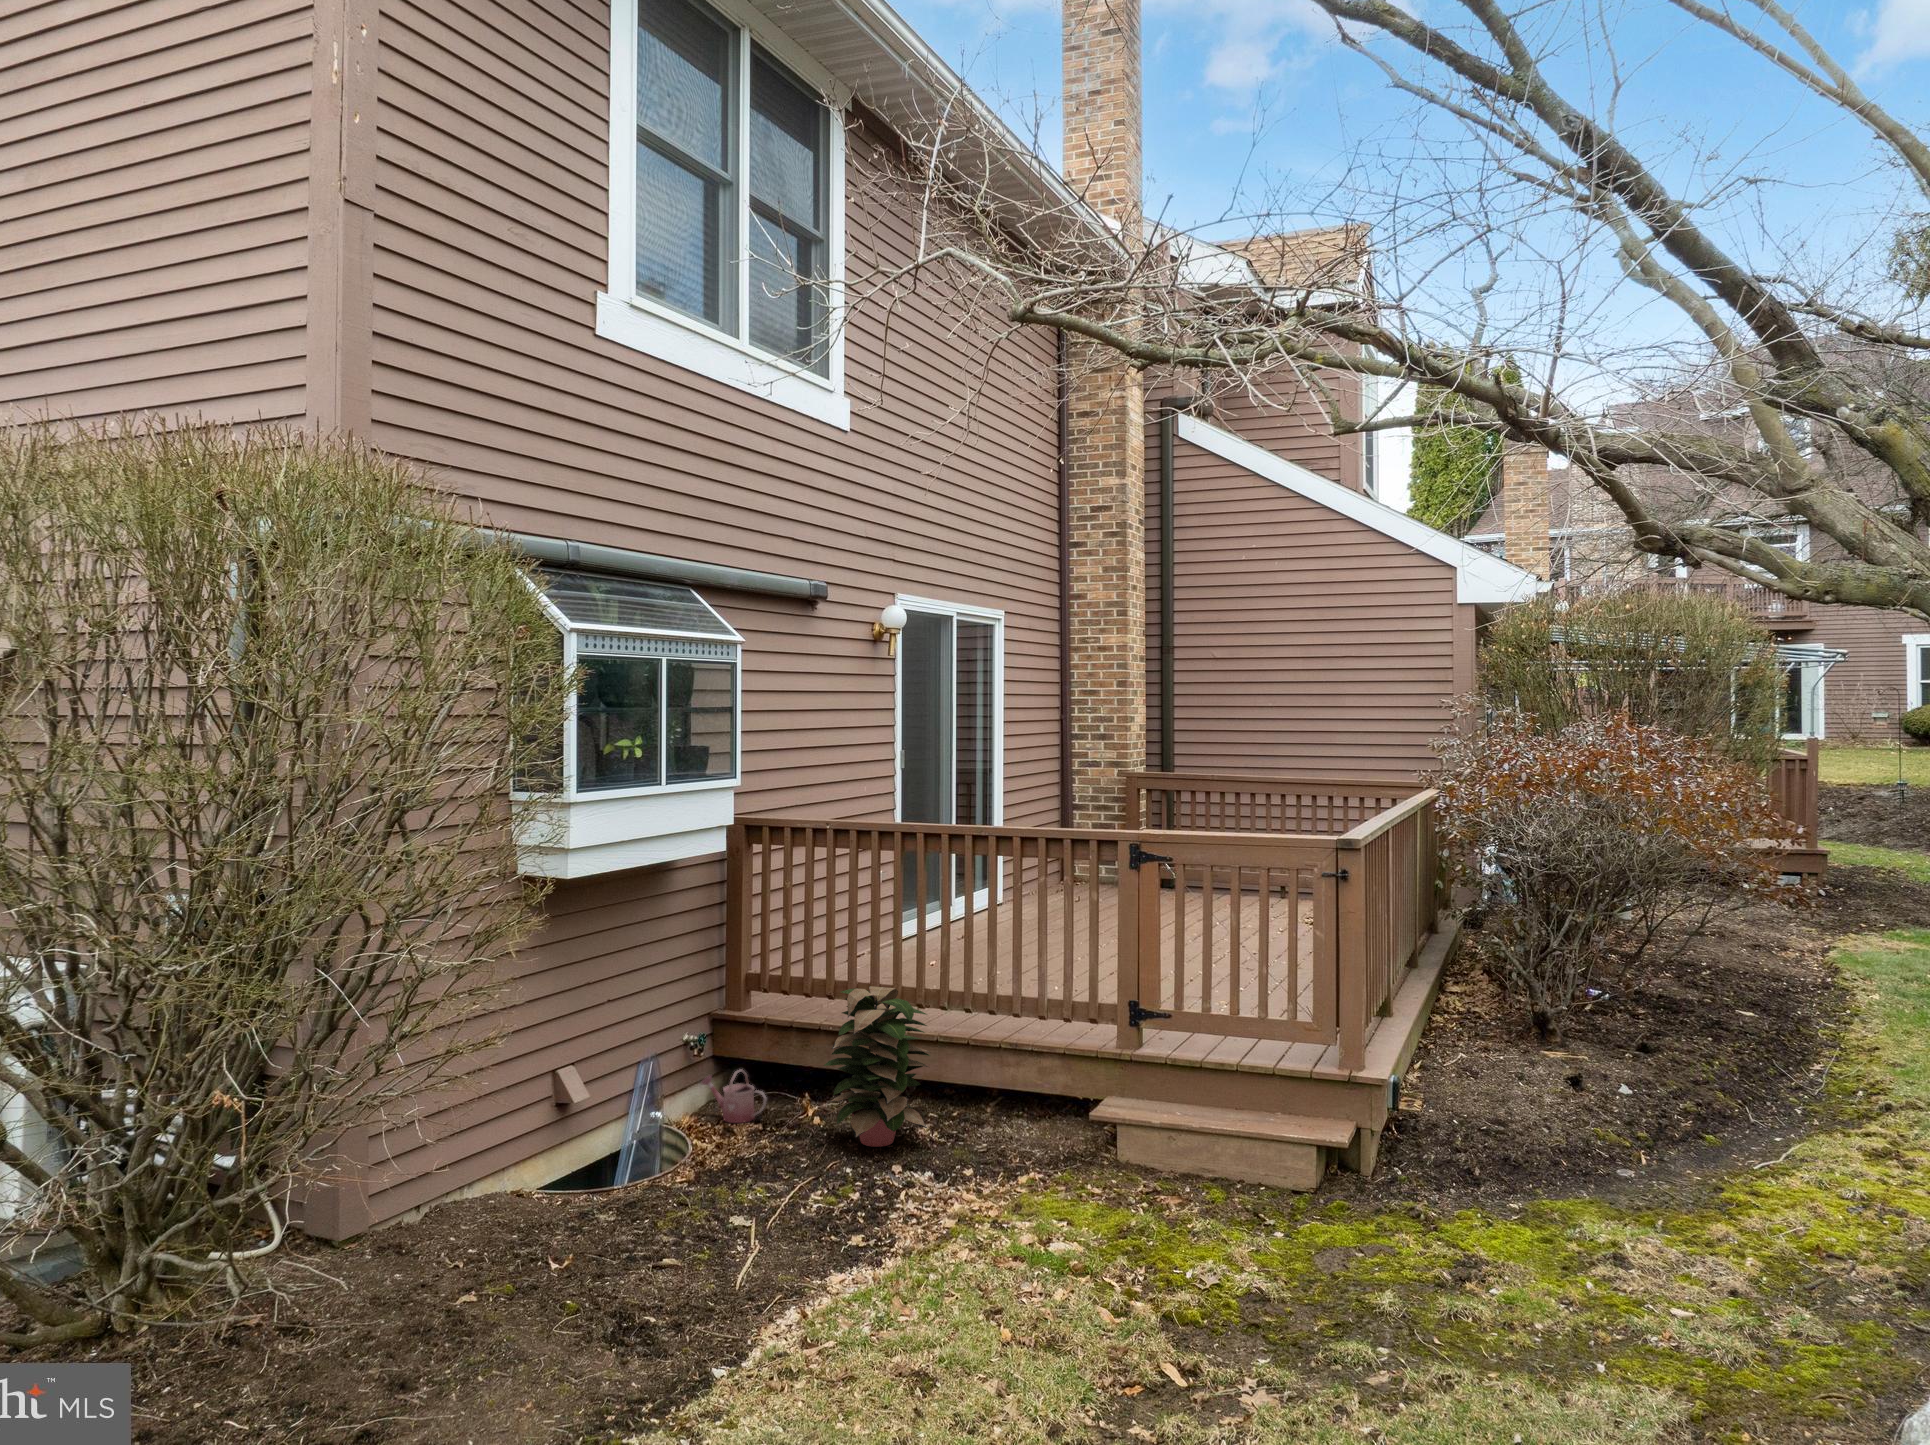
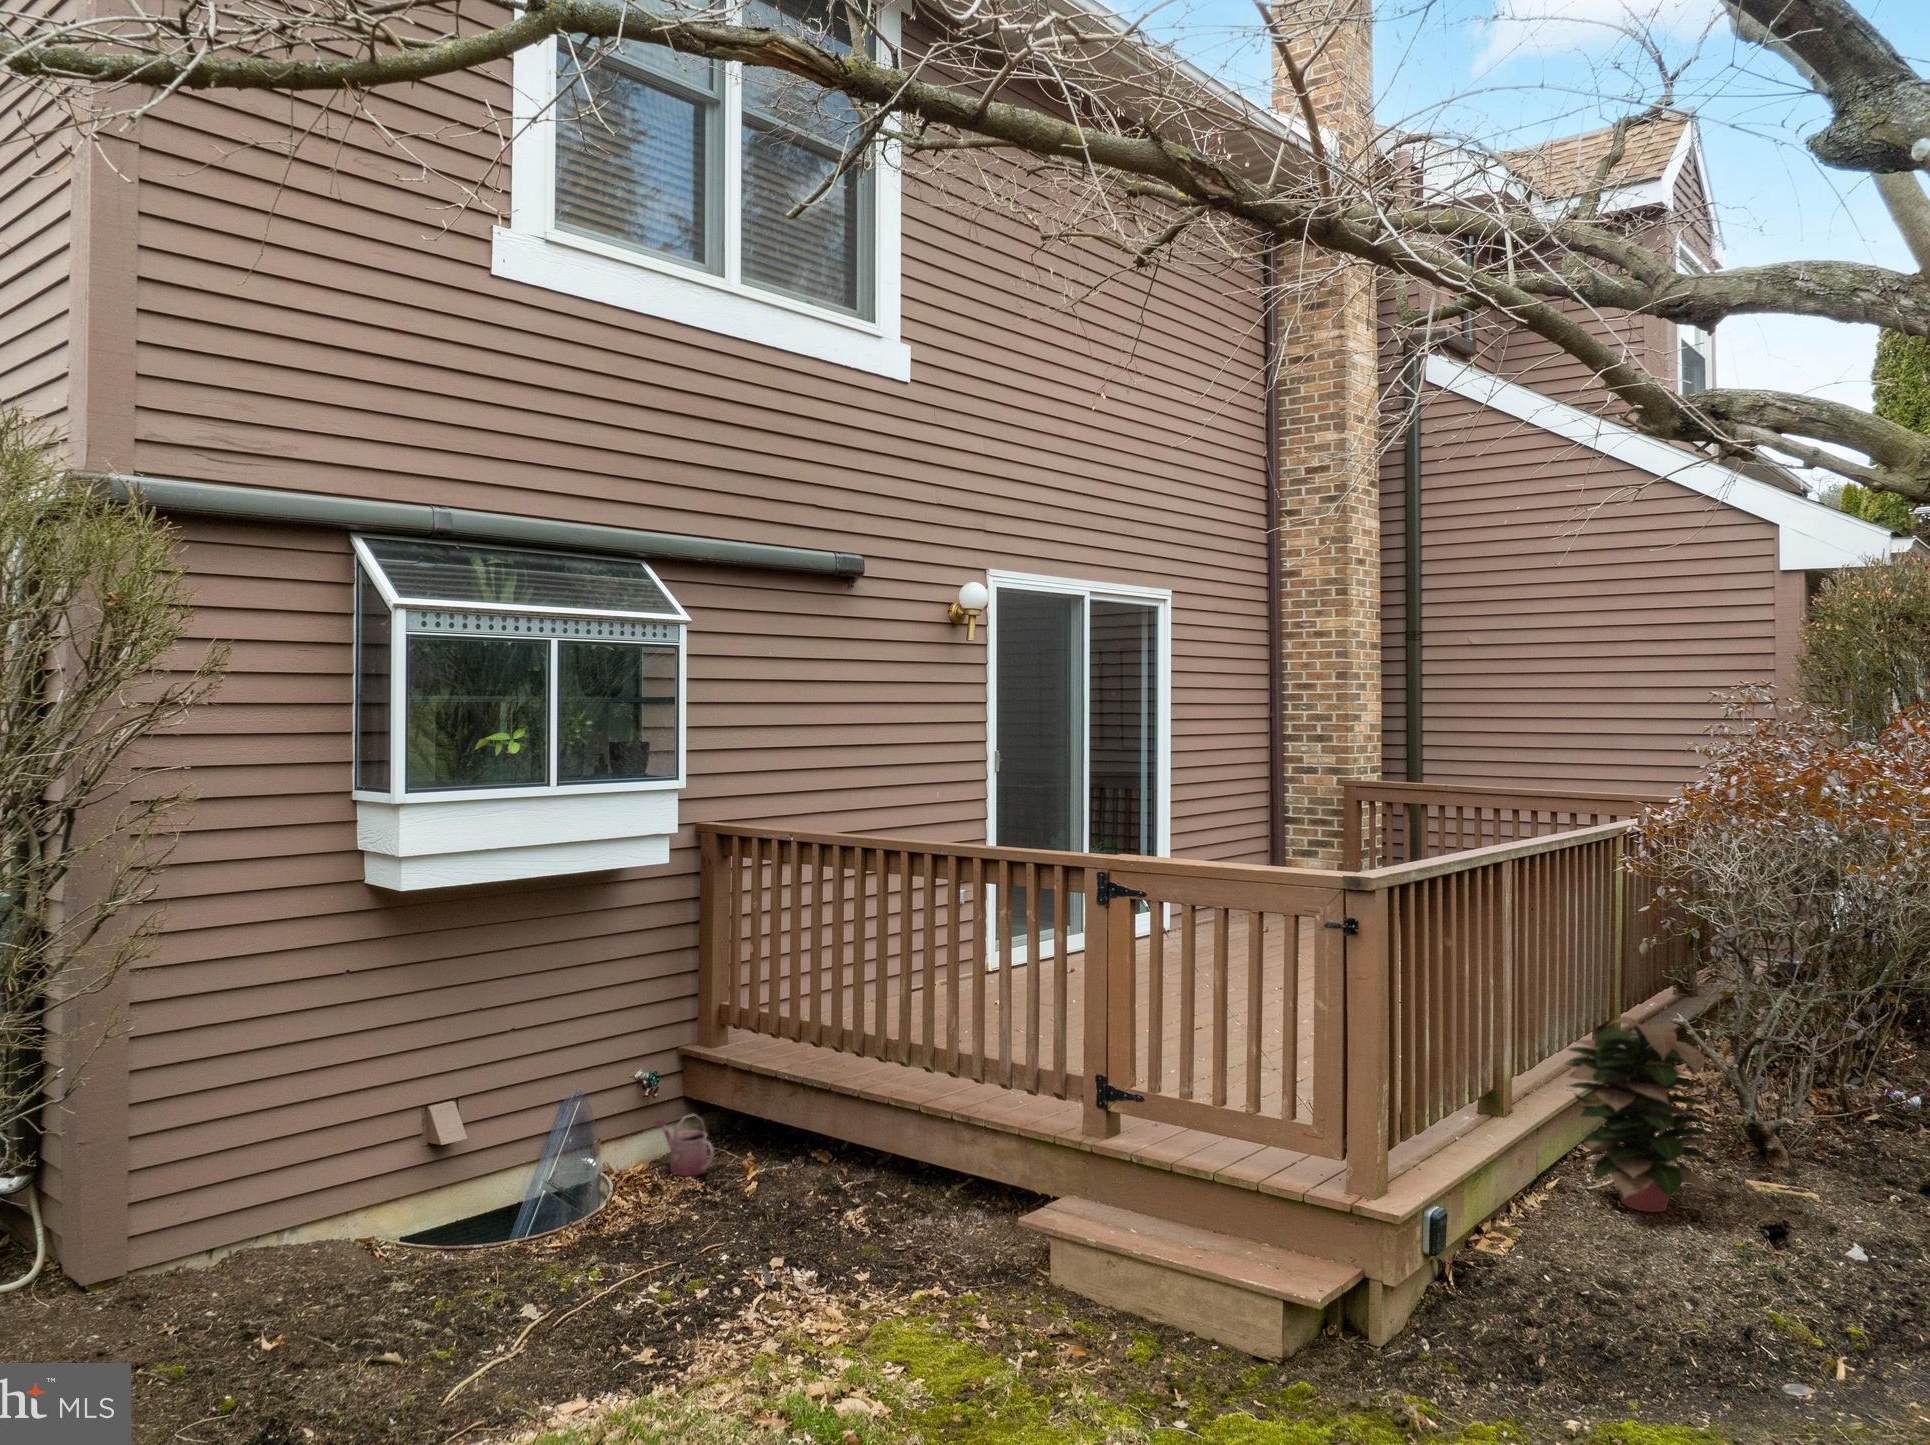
decorative plant: present [824,986,930,1147] -> present [1567,1017,1714,1212]

